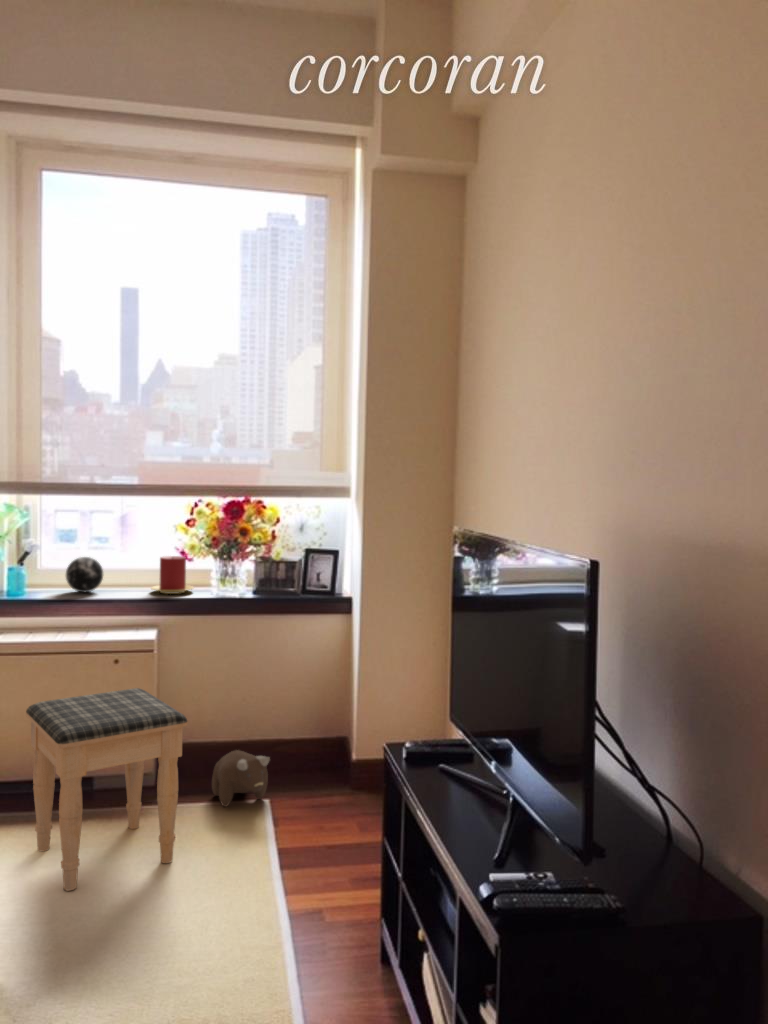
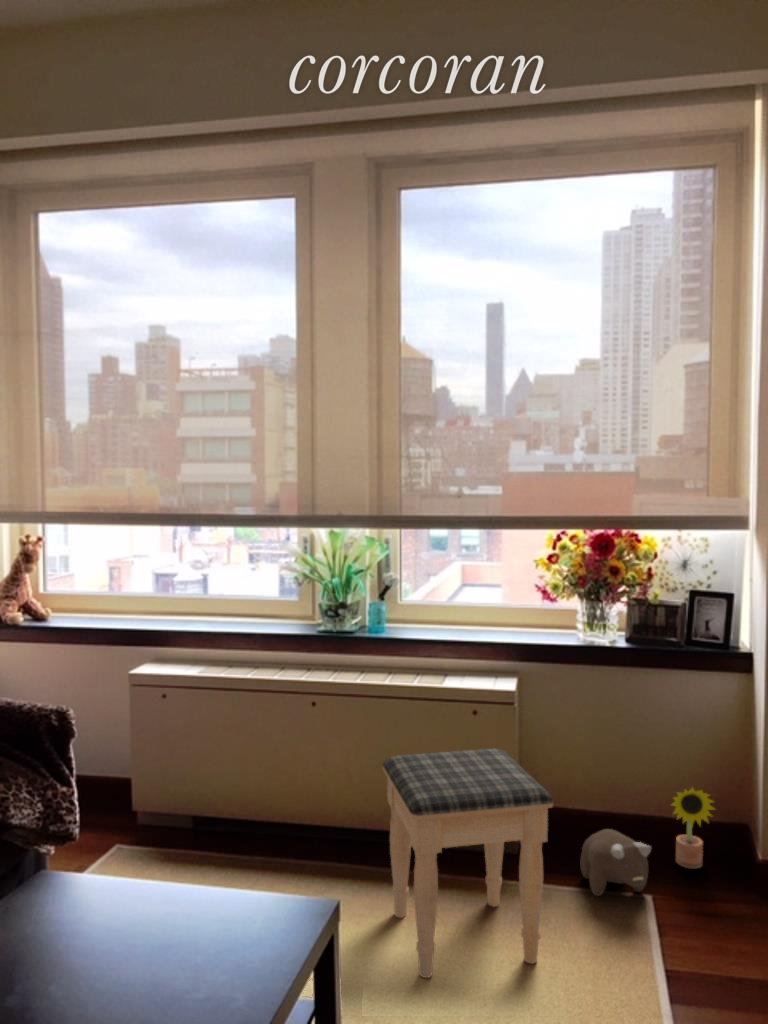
candle: present [151,556,194,594] -> none [510,595,558,638]
decorative orb: present [66,557,103,592] -> none [424,593,461,631]
decorative plant: none [287,709,323,776] -> present [671,788,715,868]

